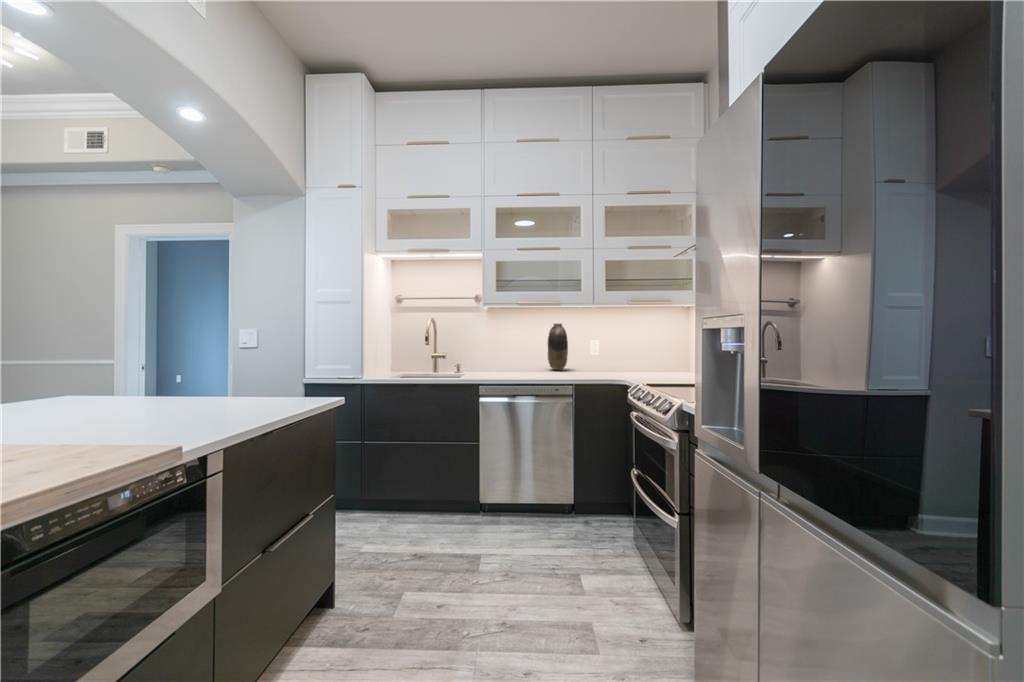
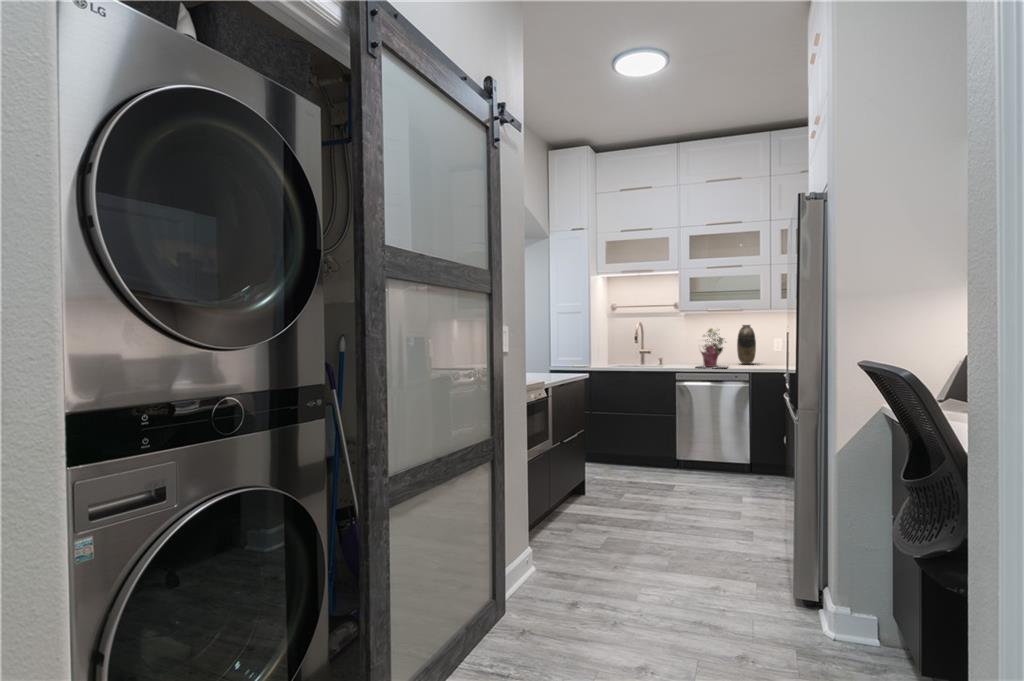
potted plant: none [501,325,541,376] -> present [697,328,728,368]

